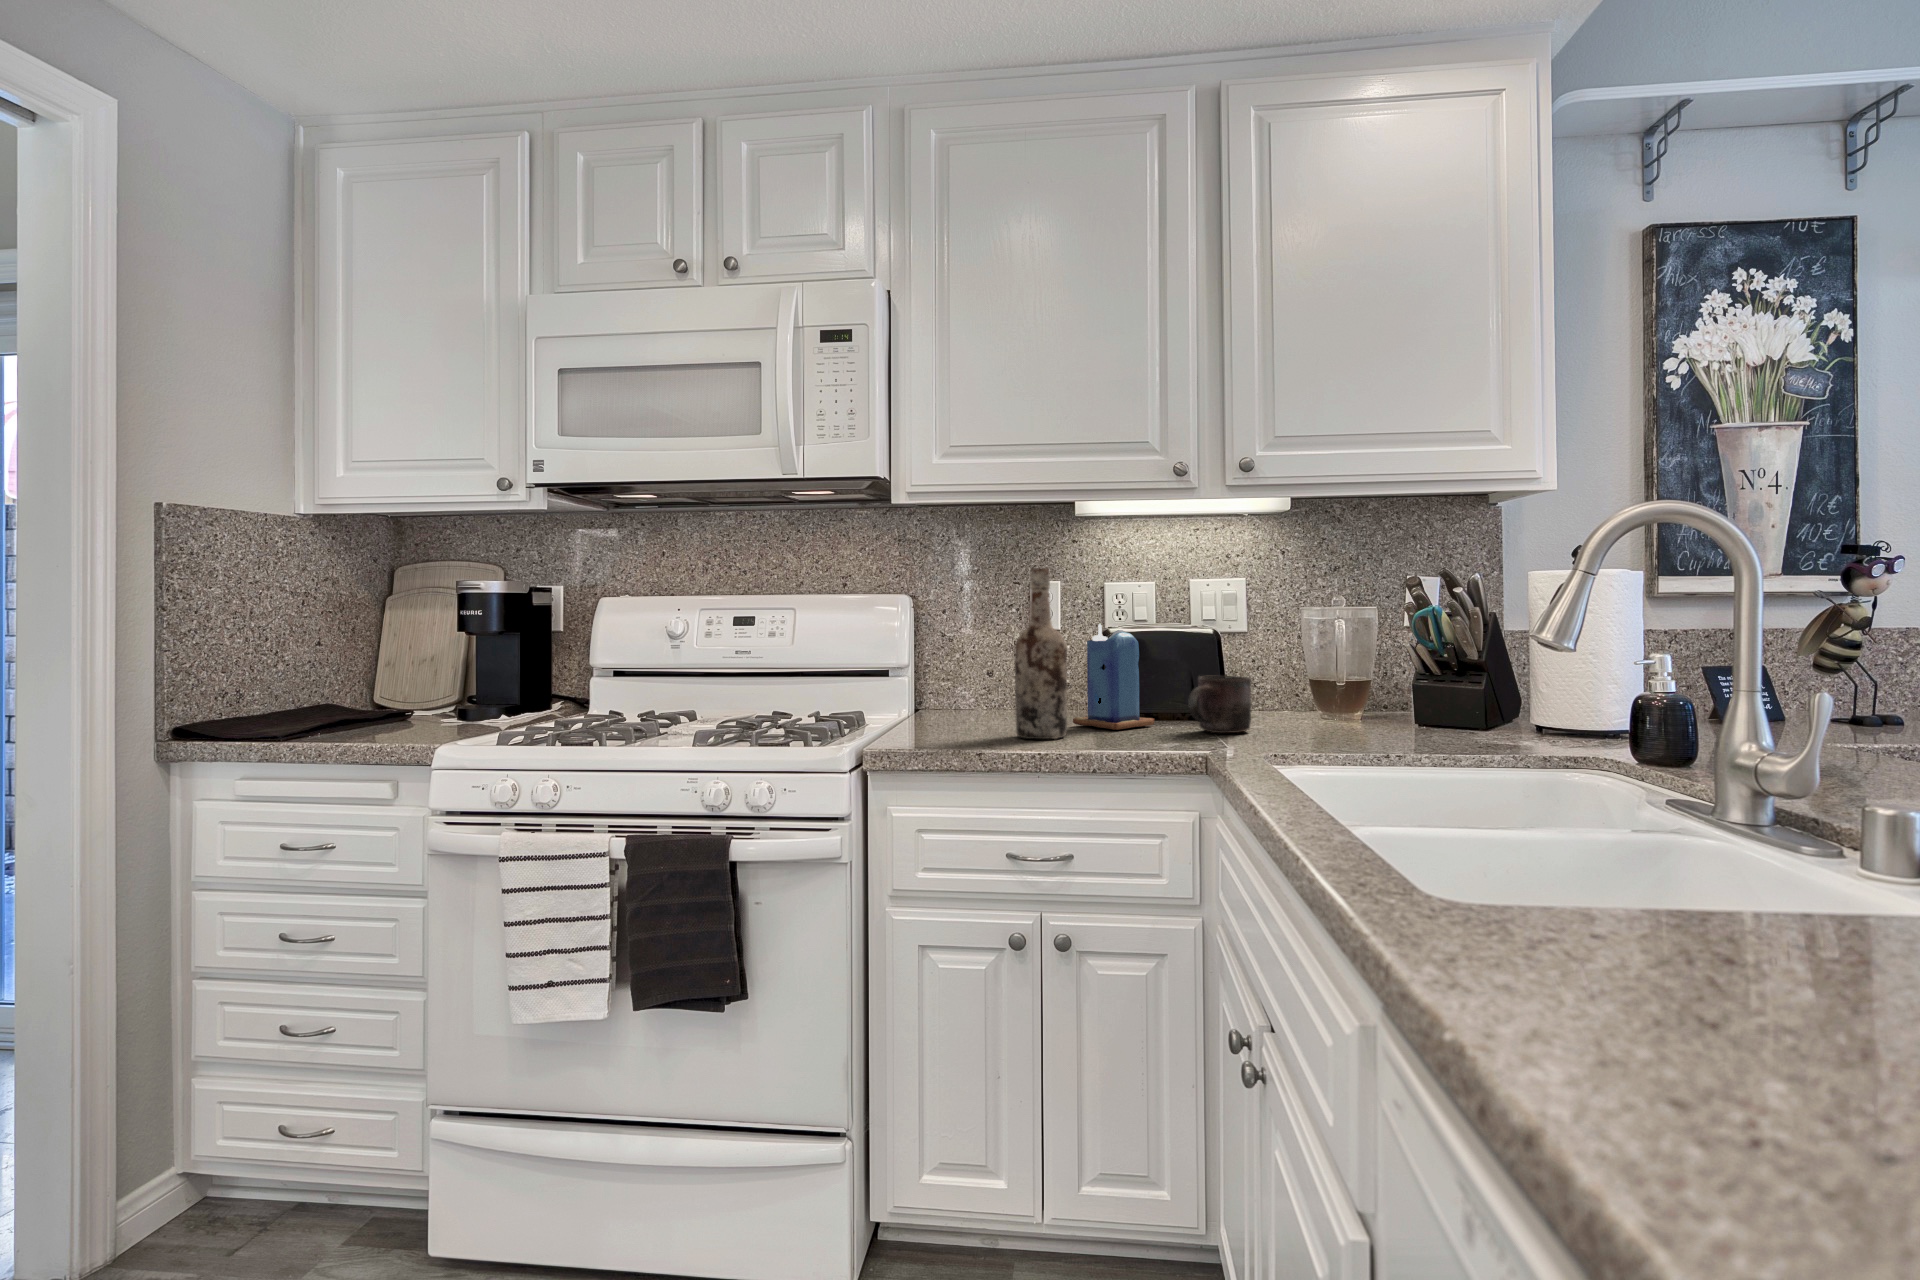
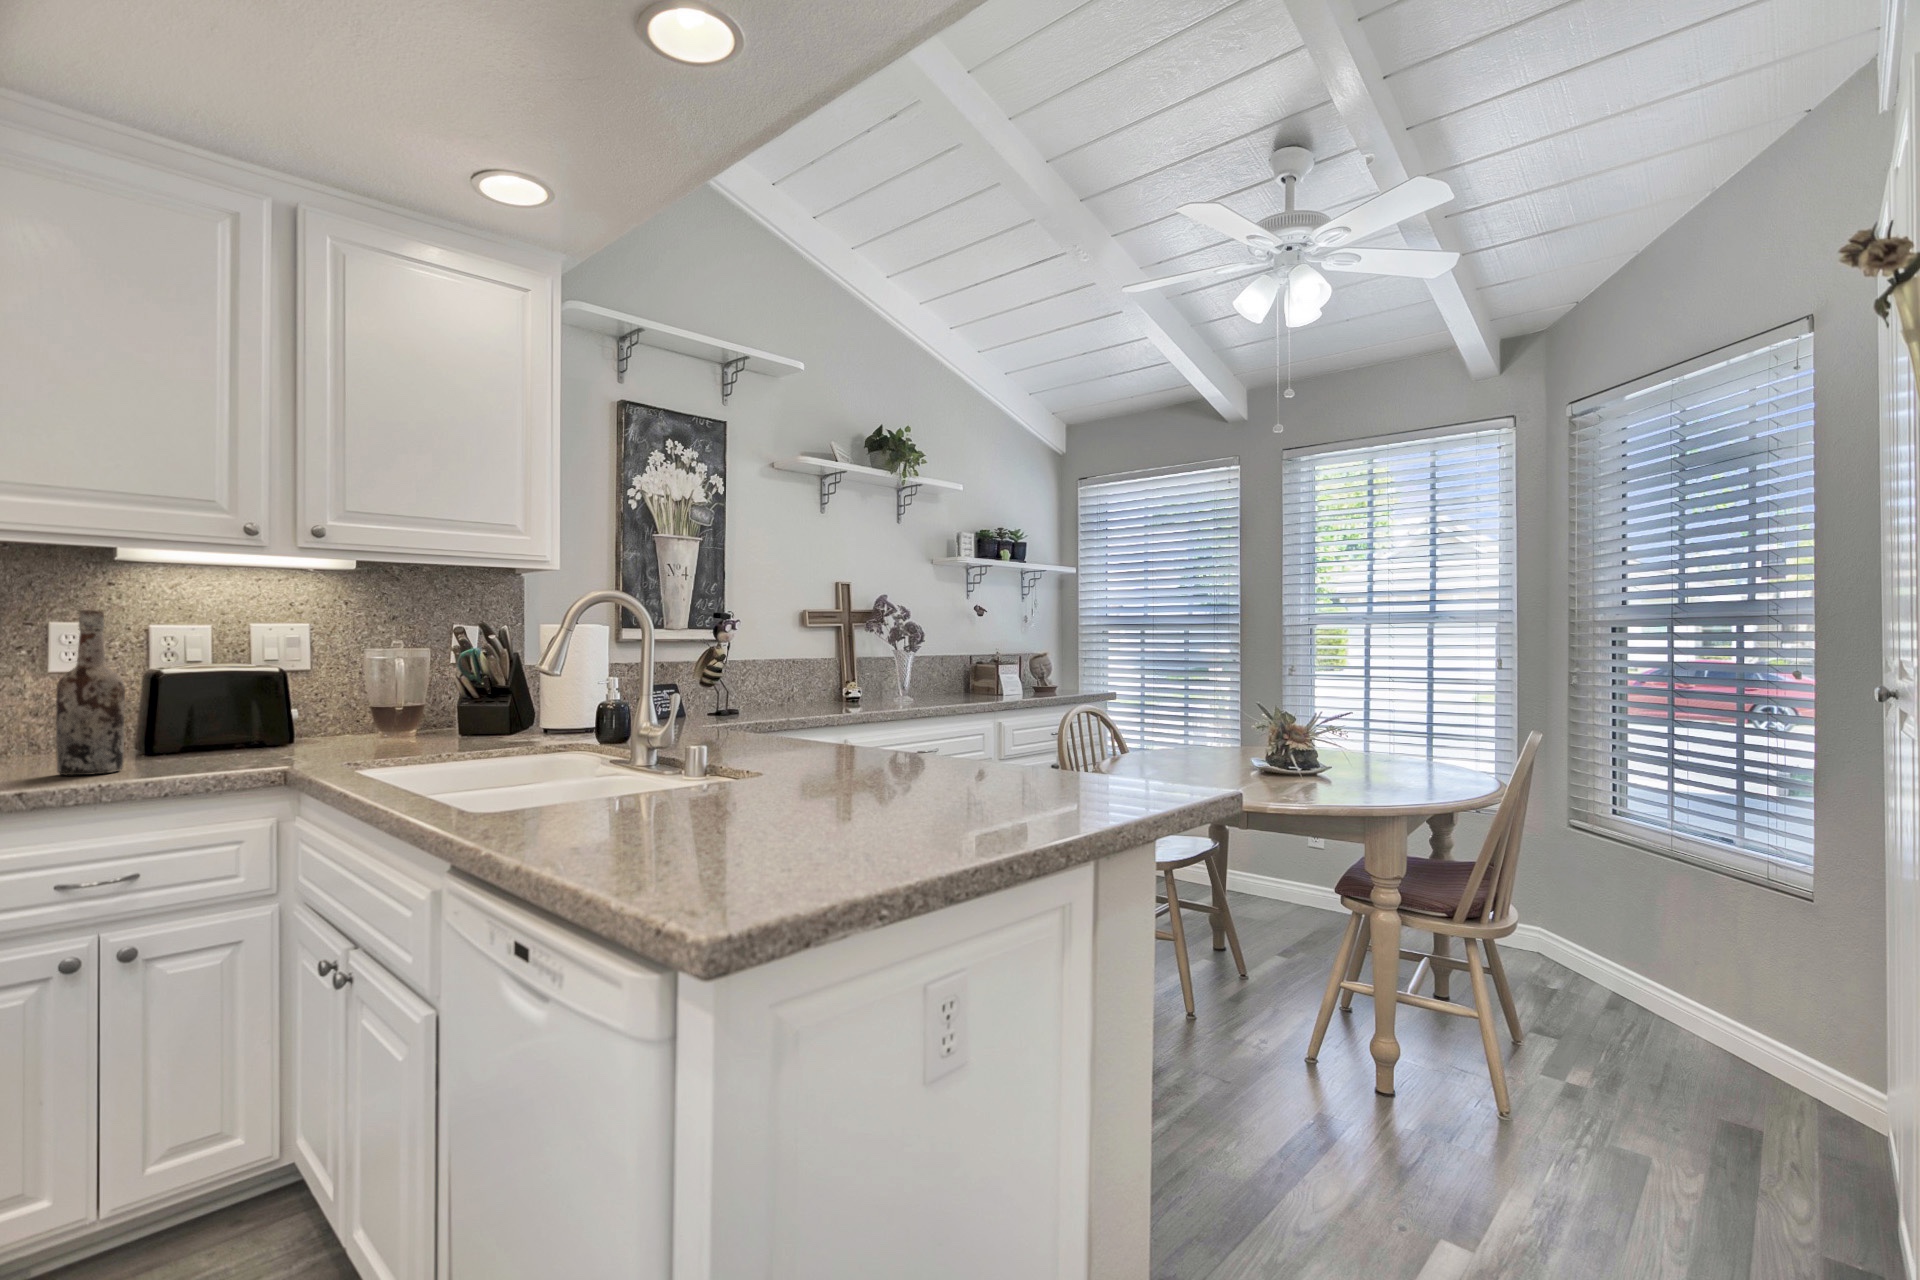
candle: present [1073,624,1154,730] -> none [121,663,219,761]
mug: present [1188,676,1252,733] -> none [261,707,322,755]

